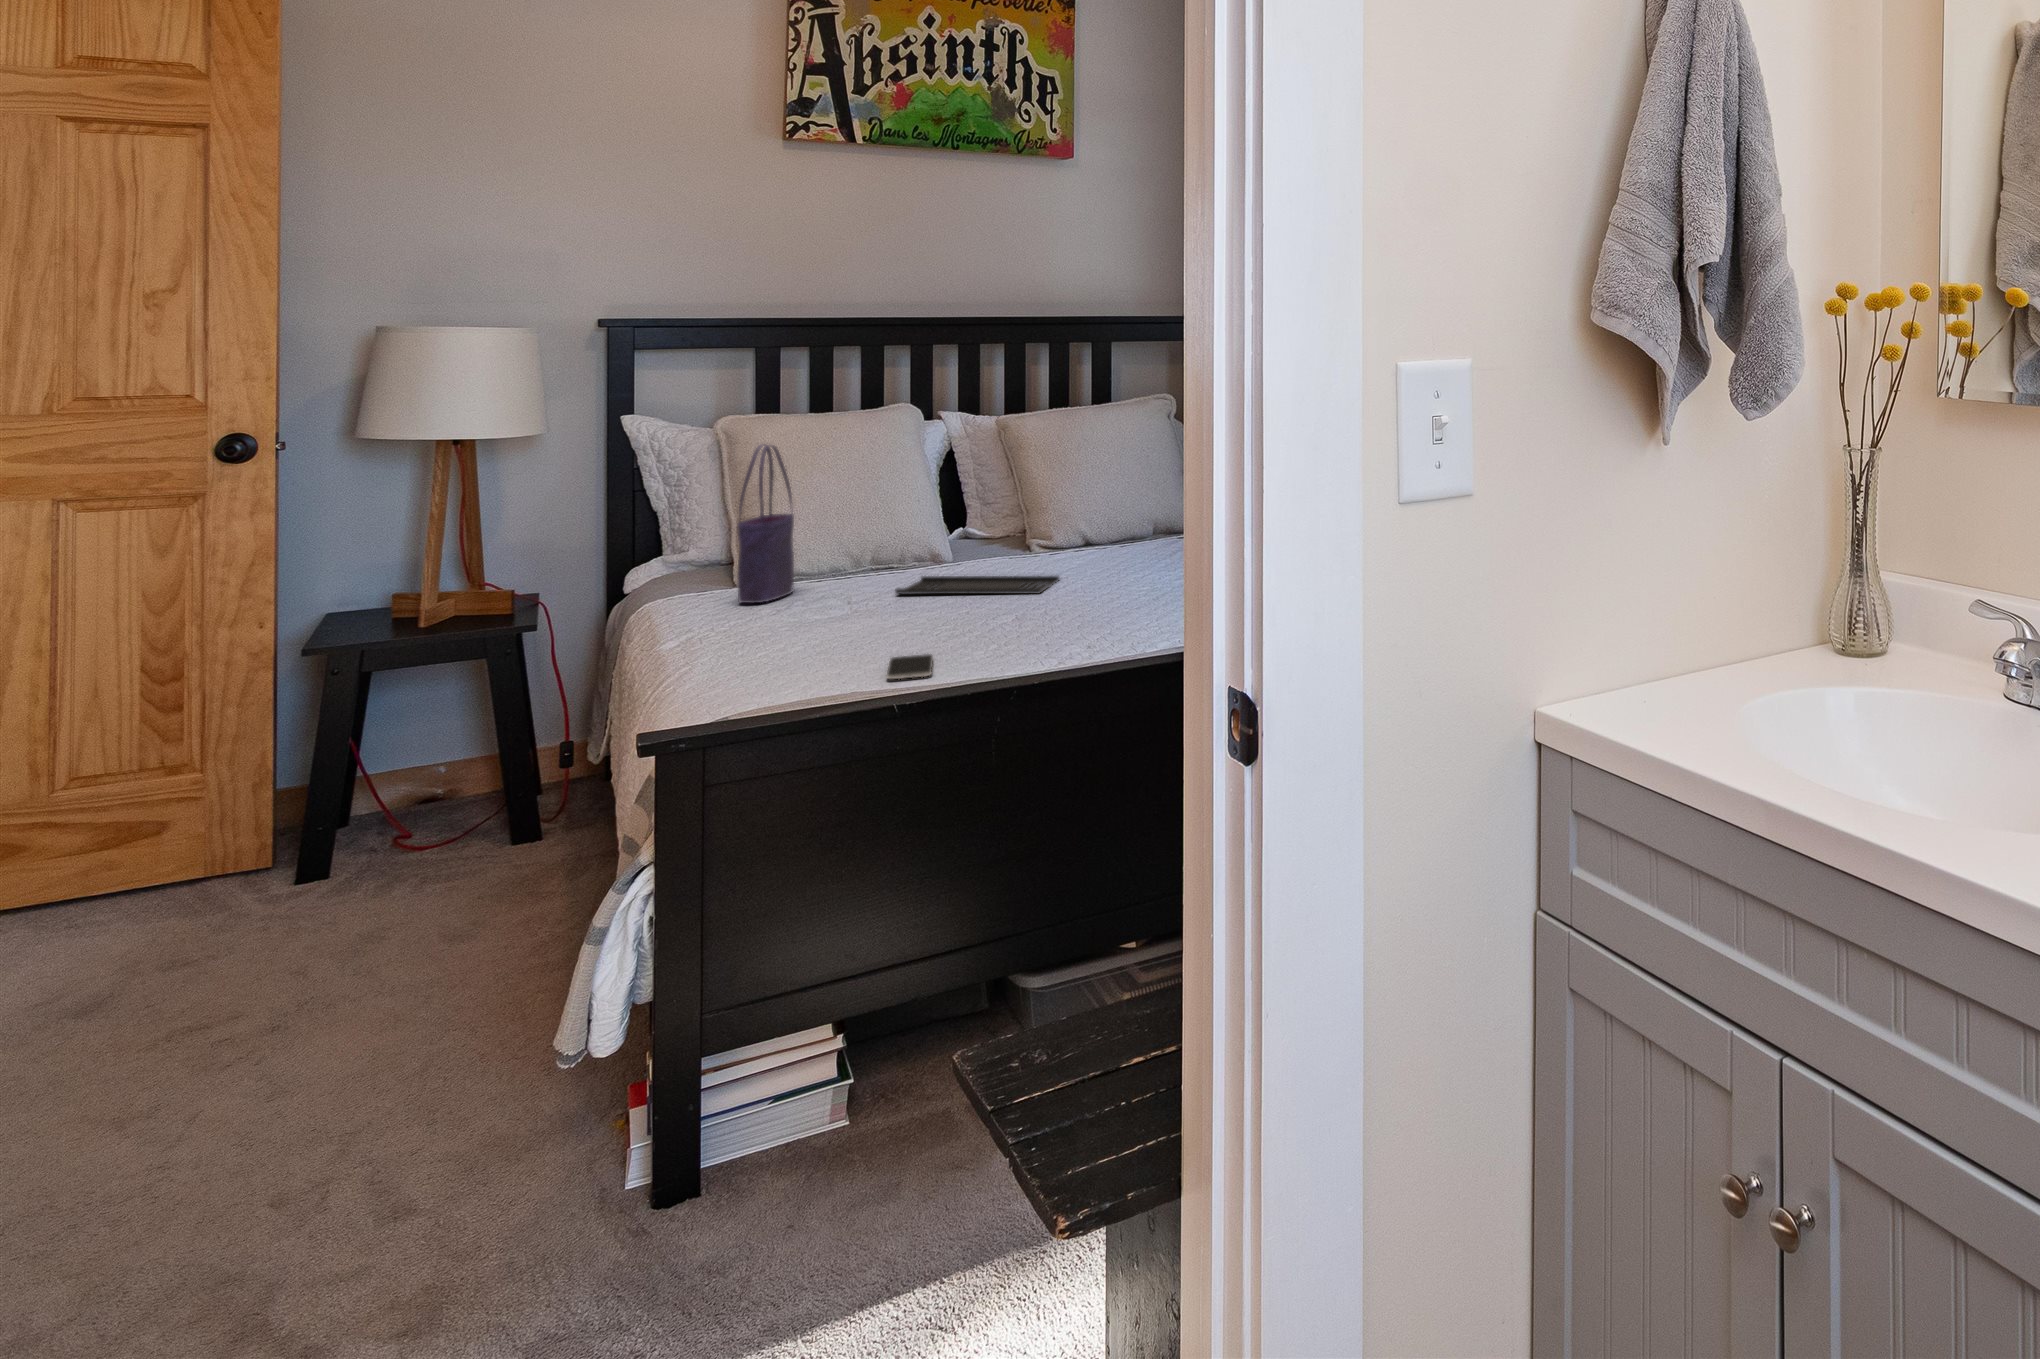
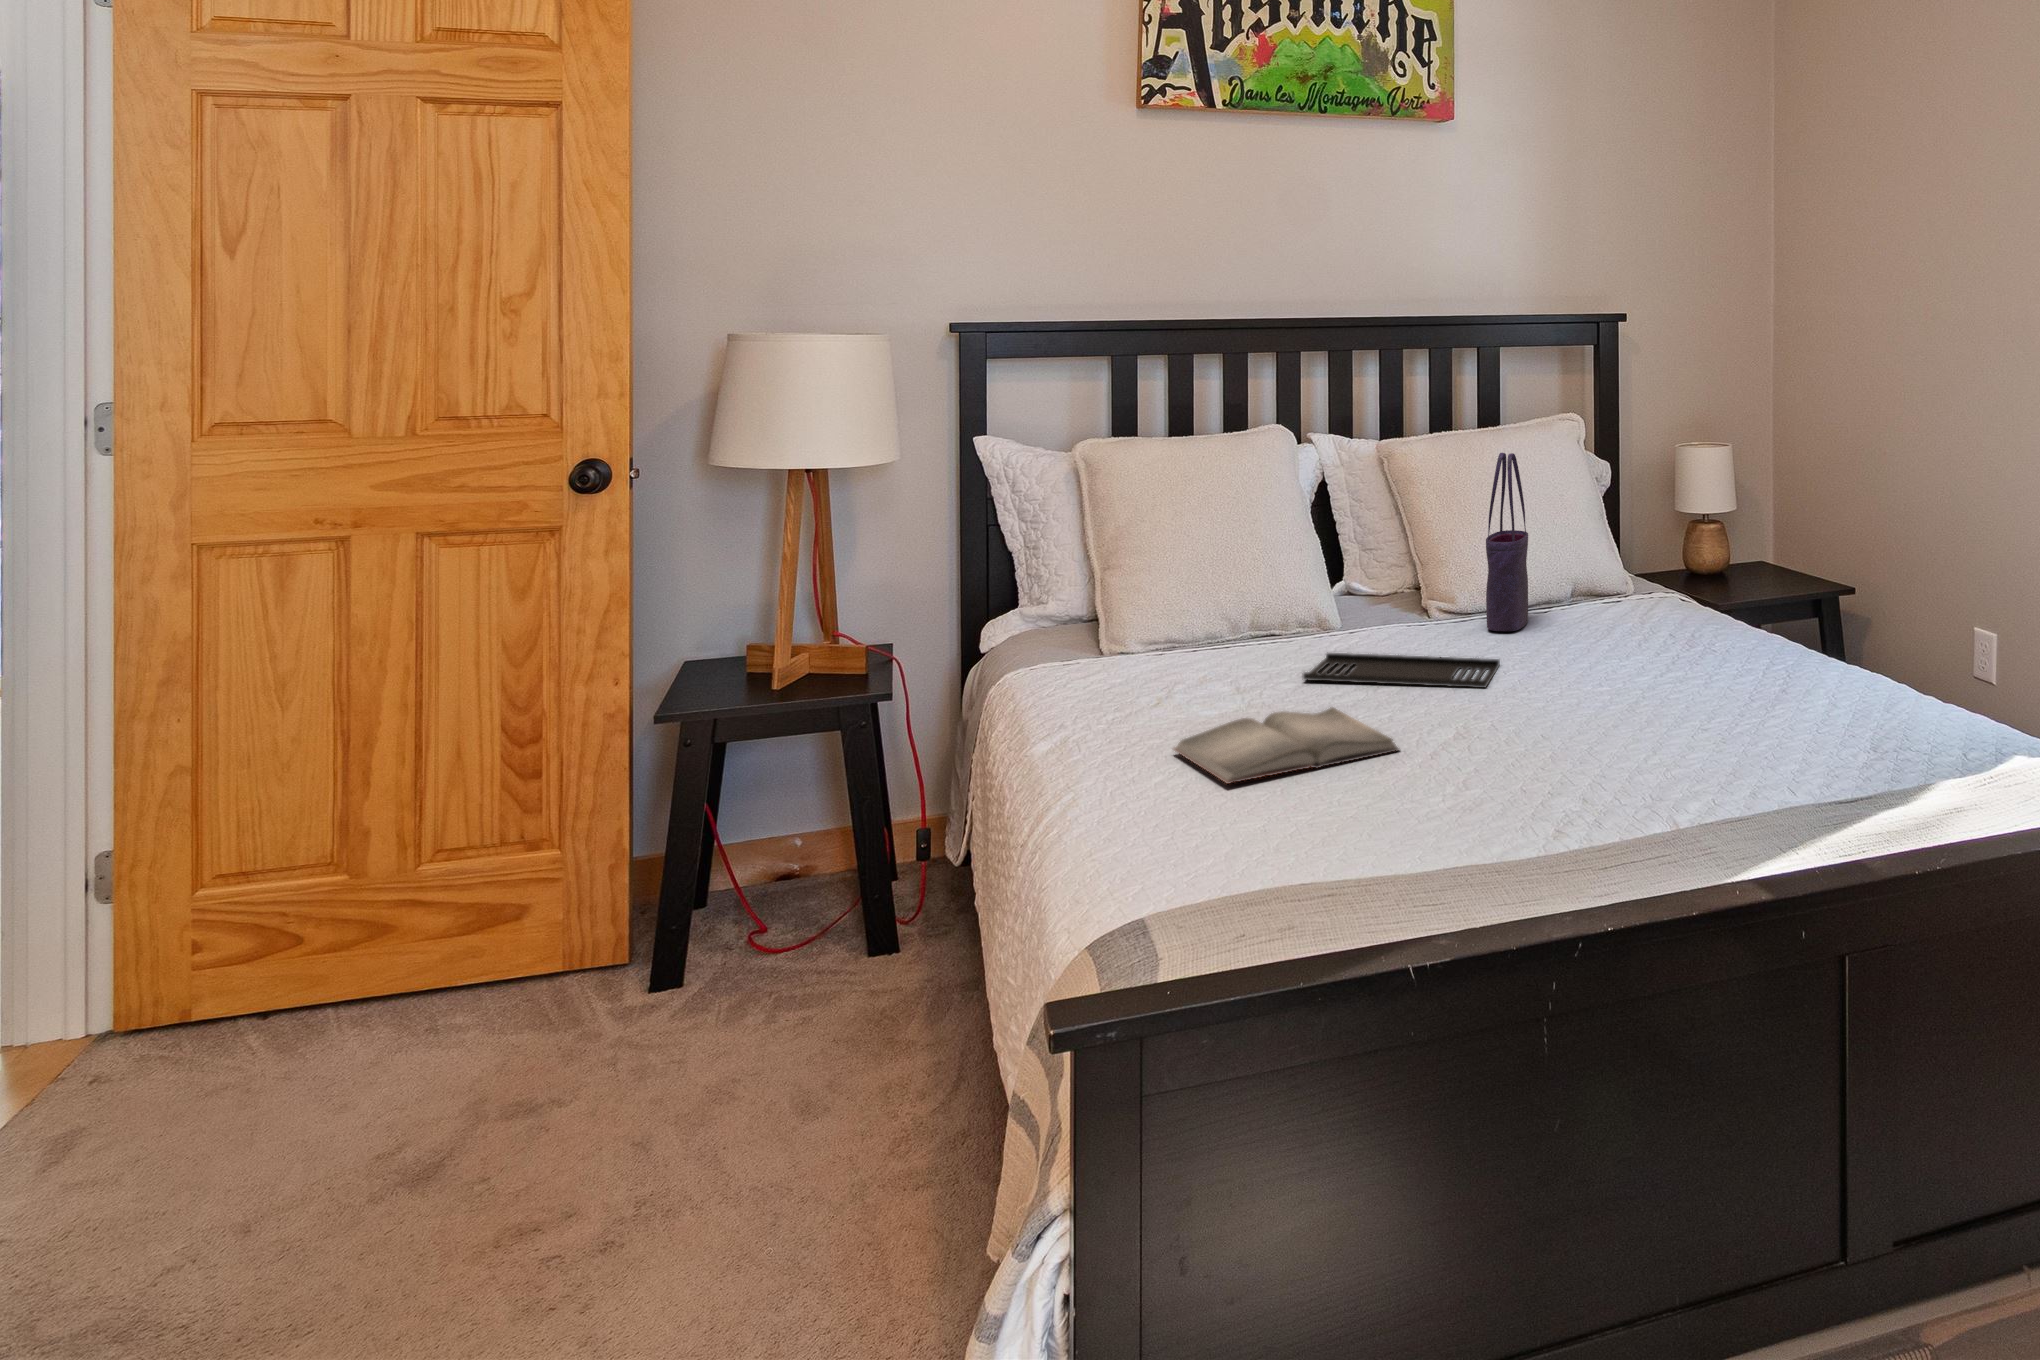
tote bag: present [737,445,794,603] -> present [1486,453,1528,631]
hardback book: none [770,606,953,654] -> present [1174,707,1399,784]
smartphone: present [887,654,933,679] -> none [1340,796,1407,842]

